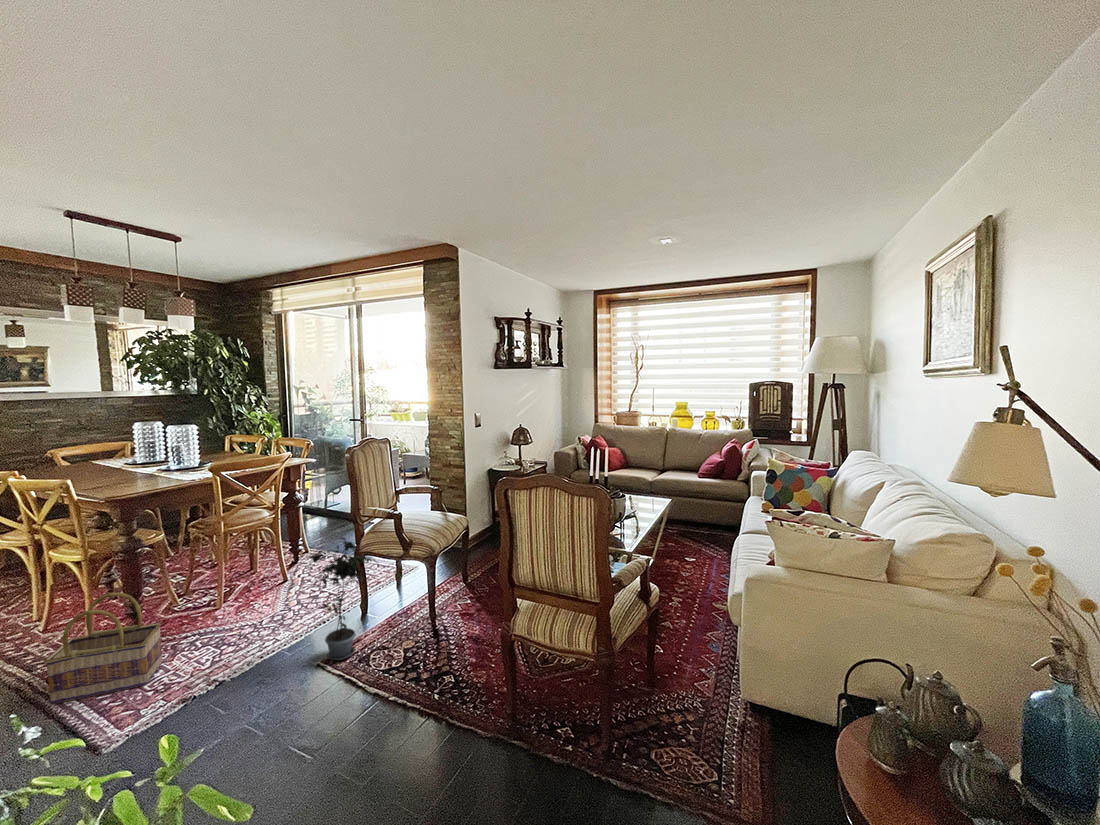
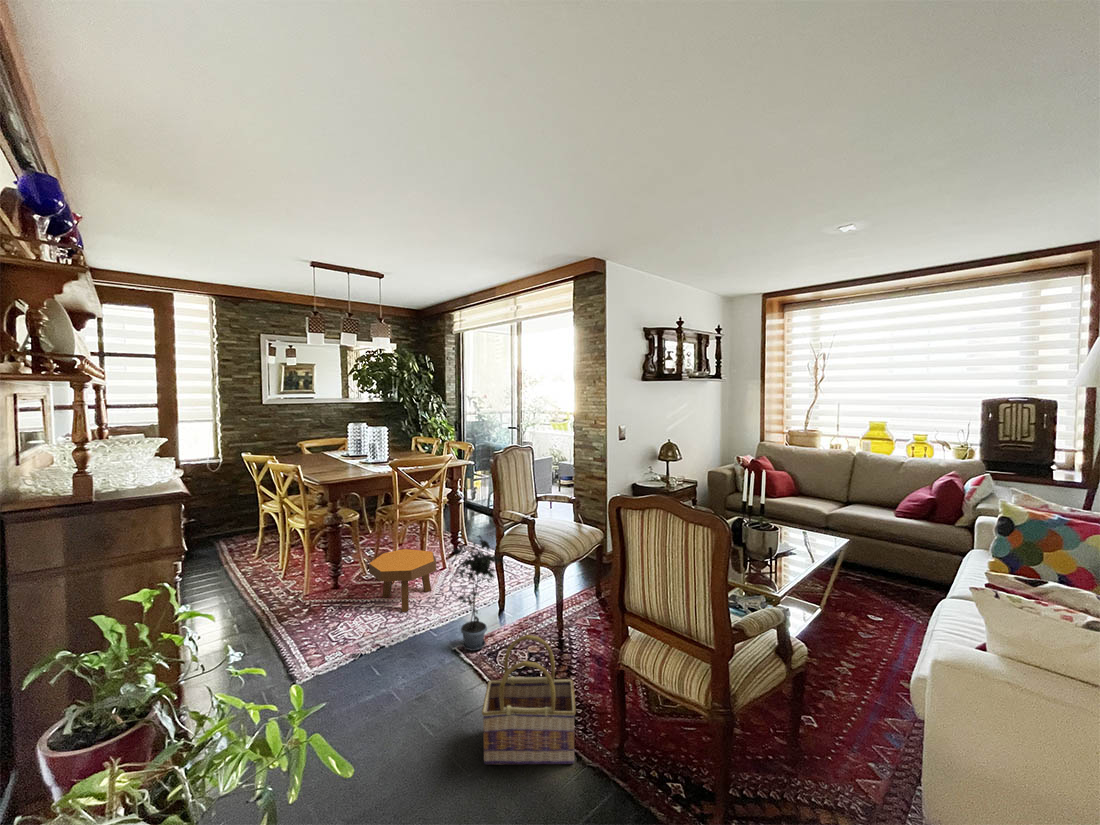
footstool: none [189,564,282,638] -> present [369,549,436,612]
basket: present [45,593,162,704] -> present [482,635,576,764]

